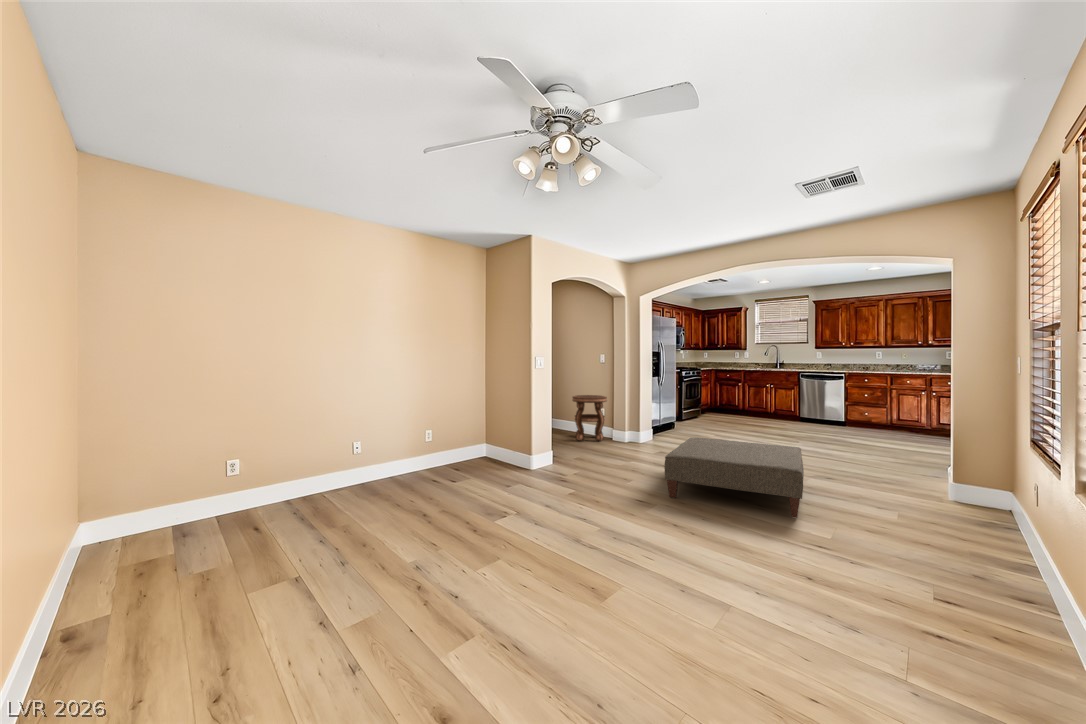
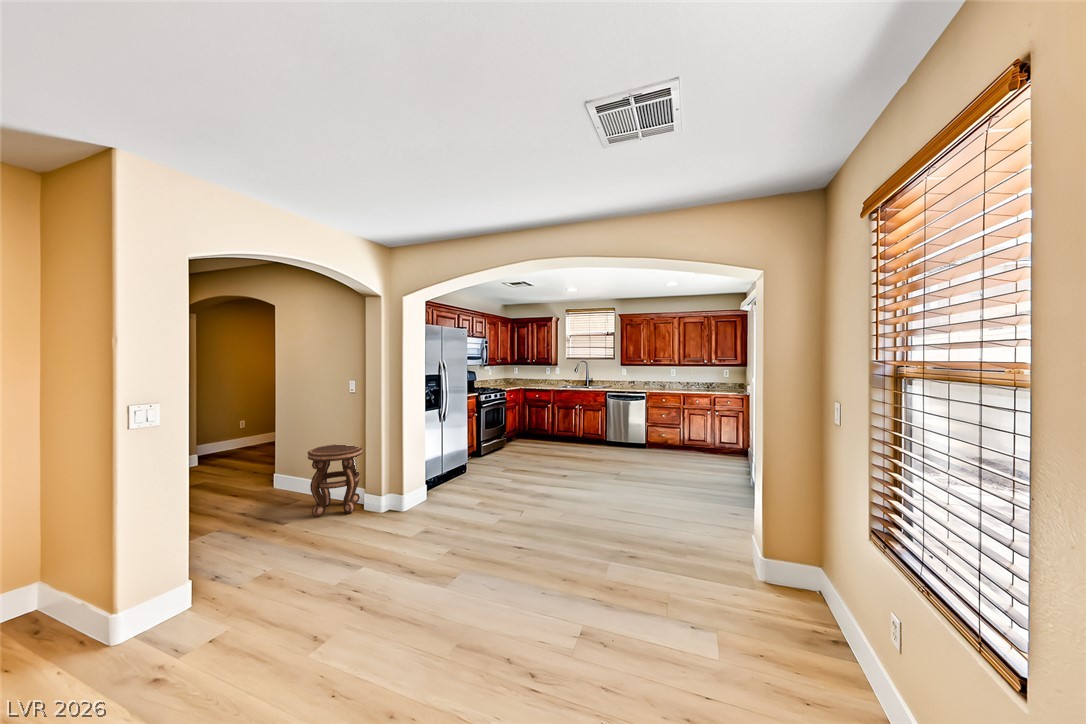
ottoman: present [664,438,804,518] -> none [375,522,588,686]

